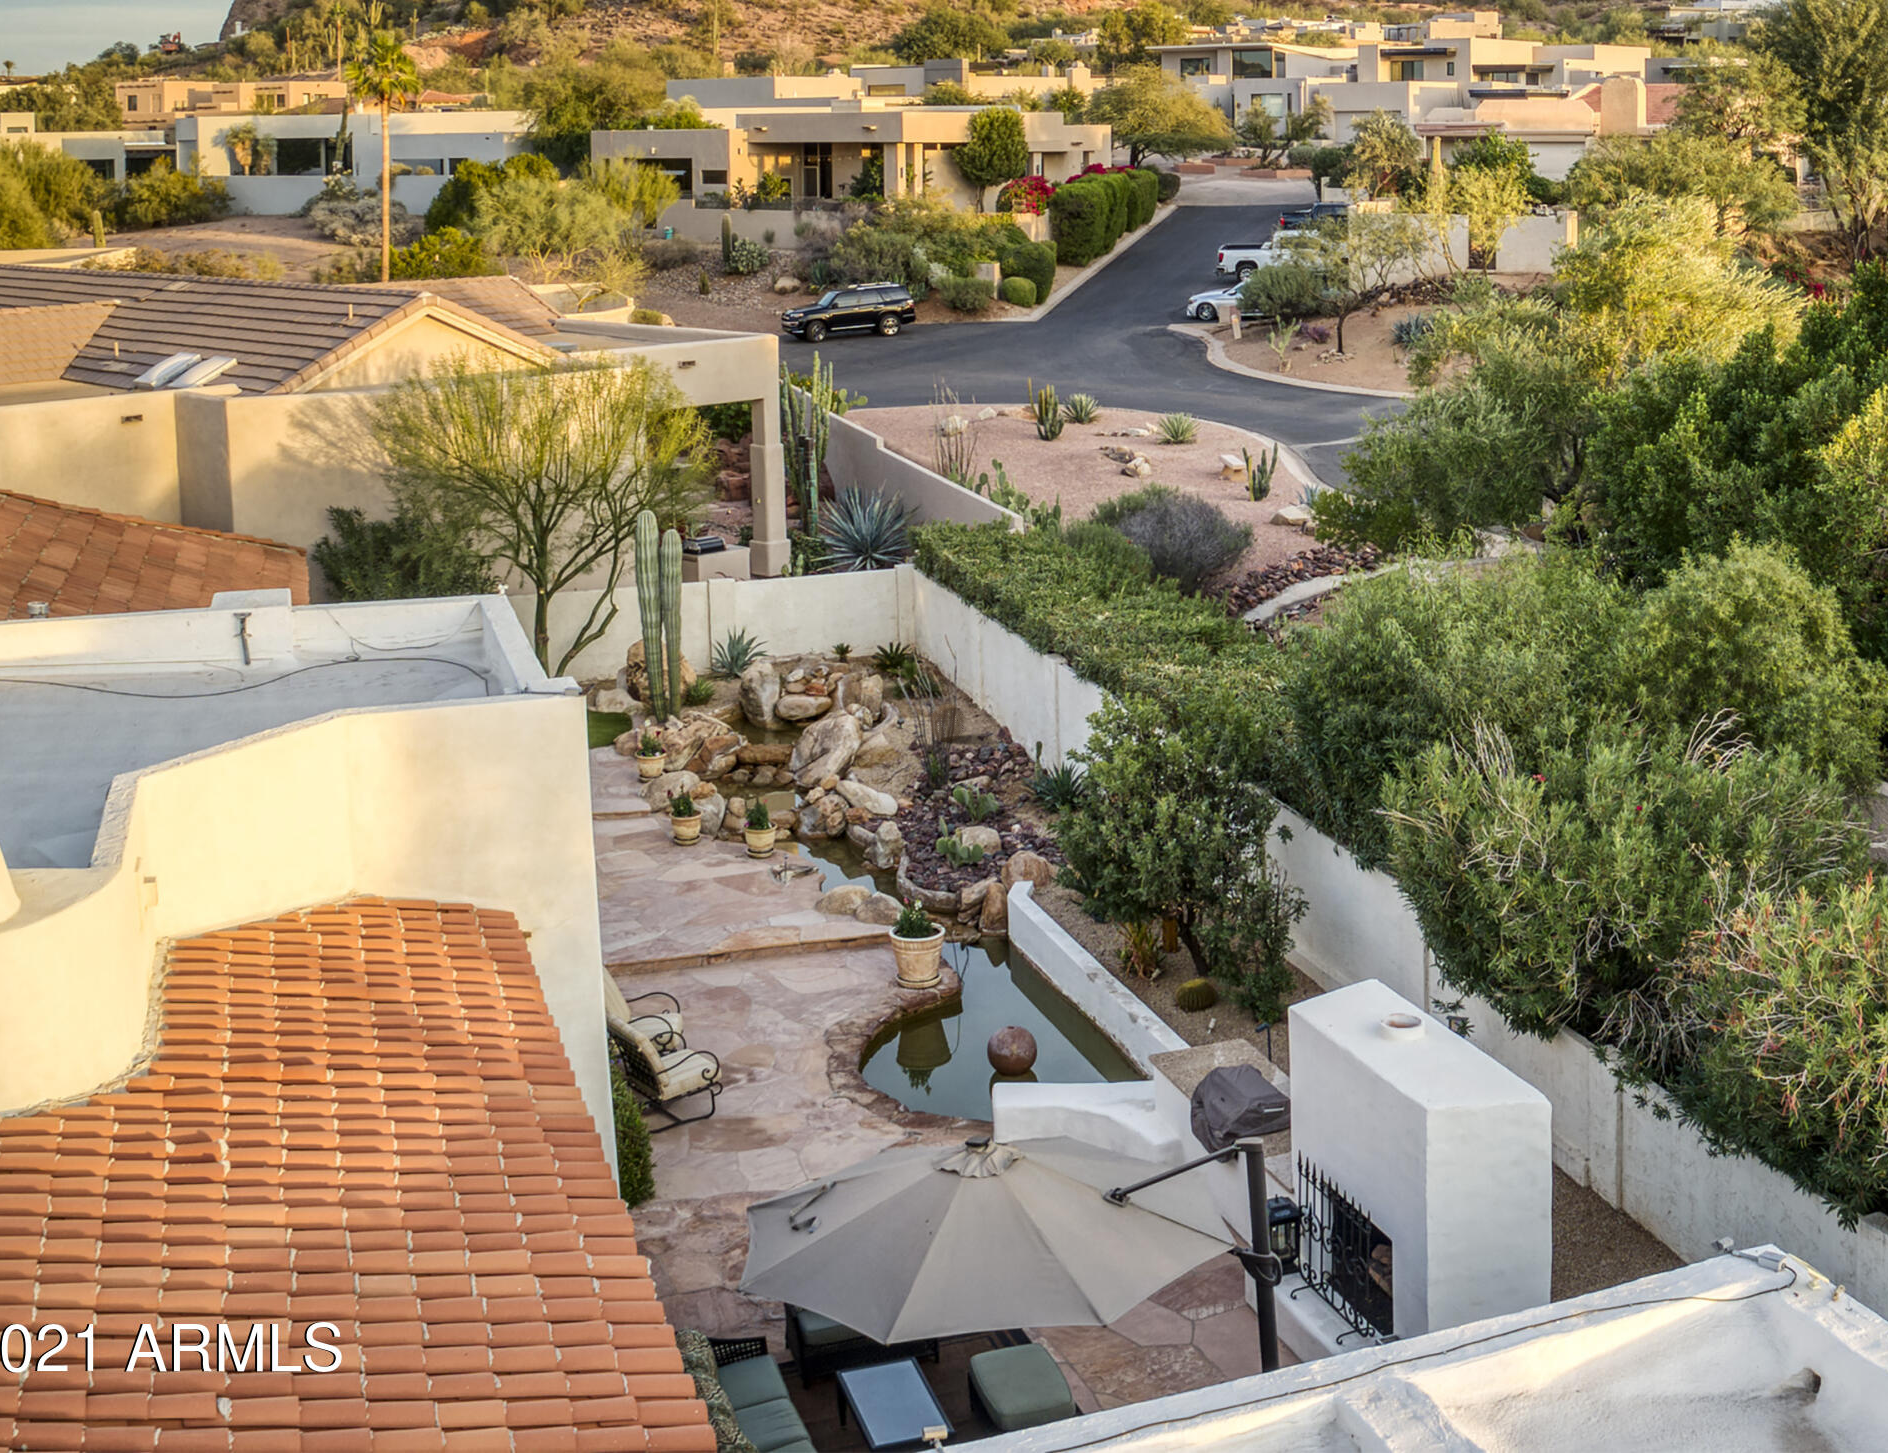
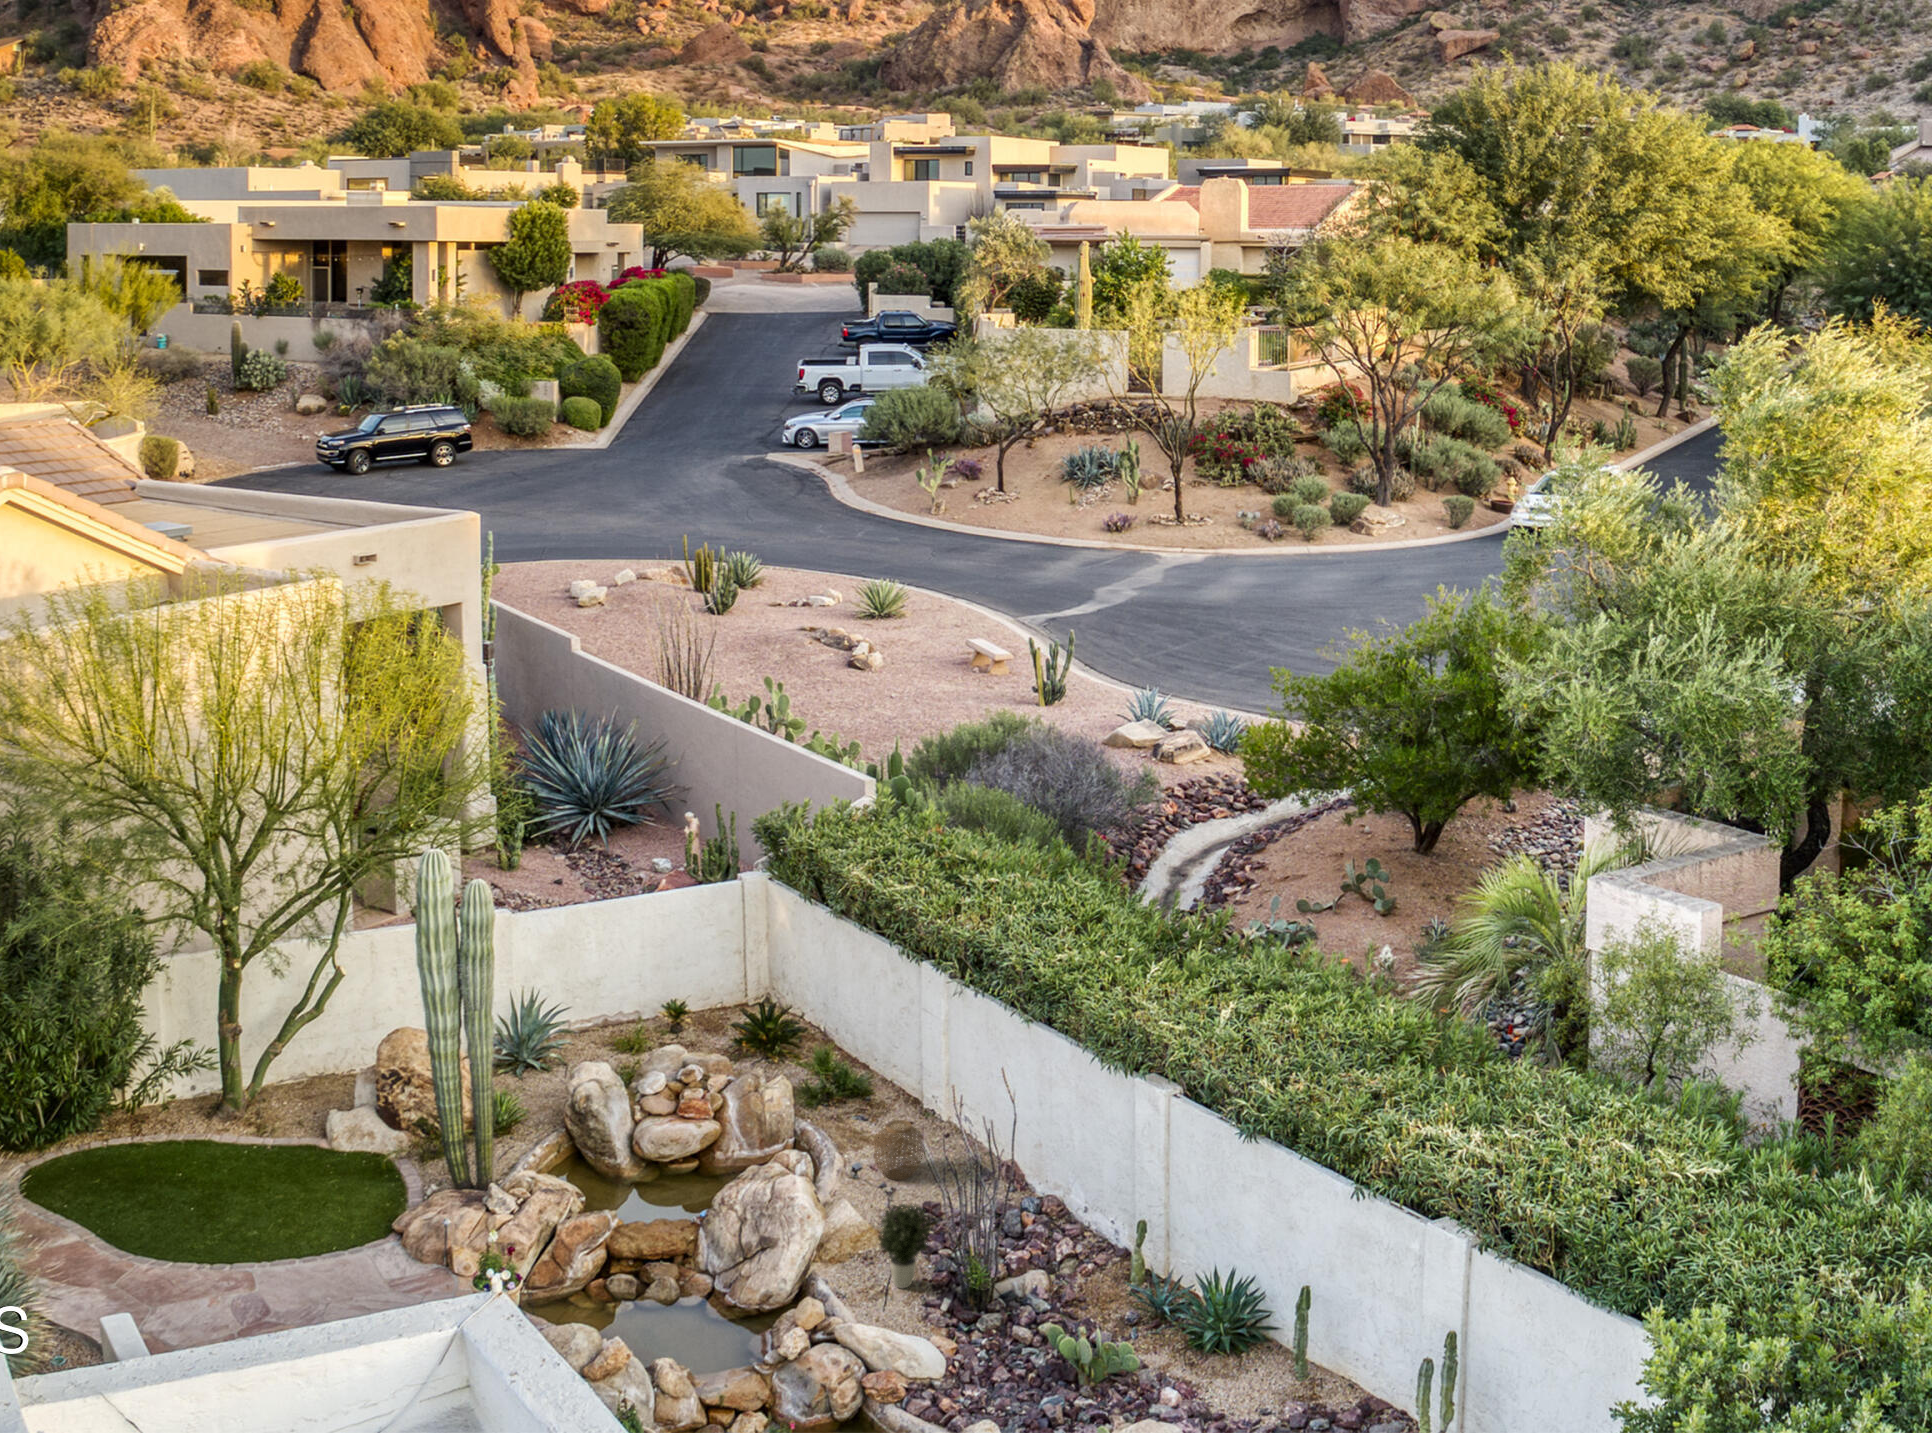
potted plant: none [892,731,930,784] -> present [878,1204,931,1288]

